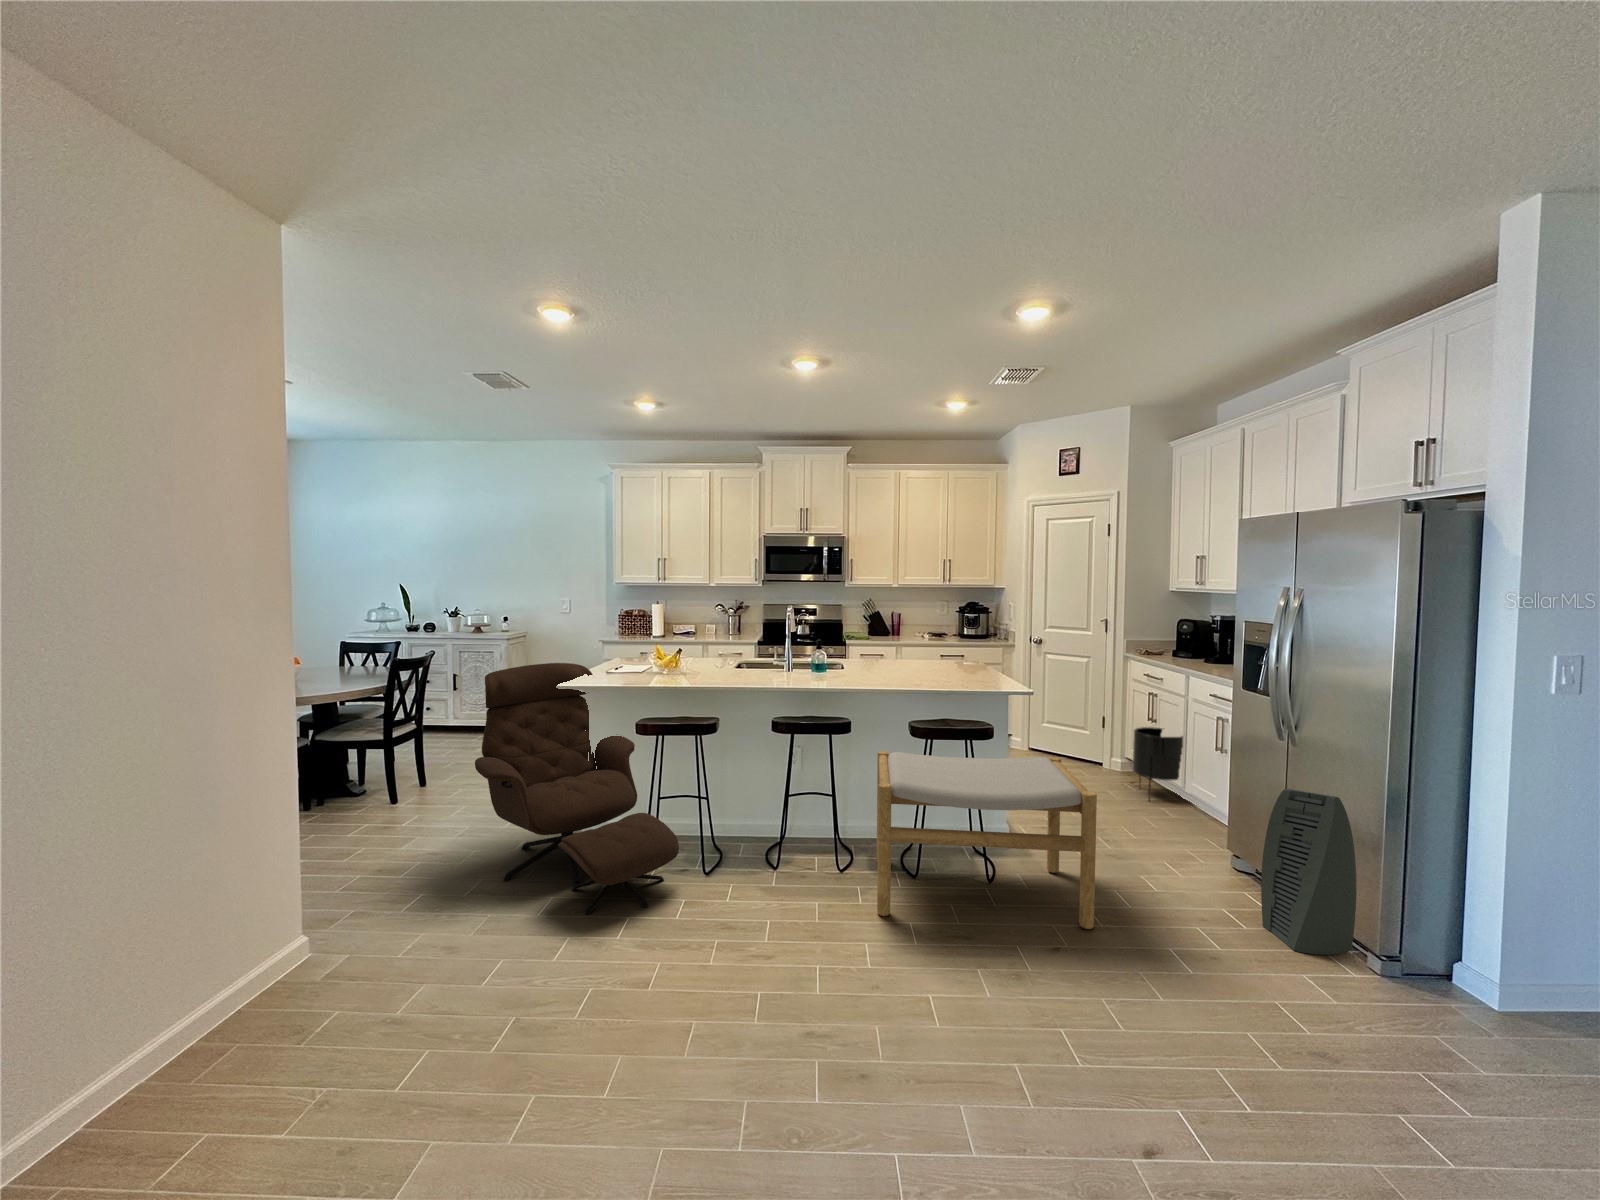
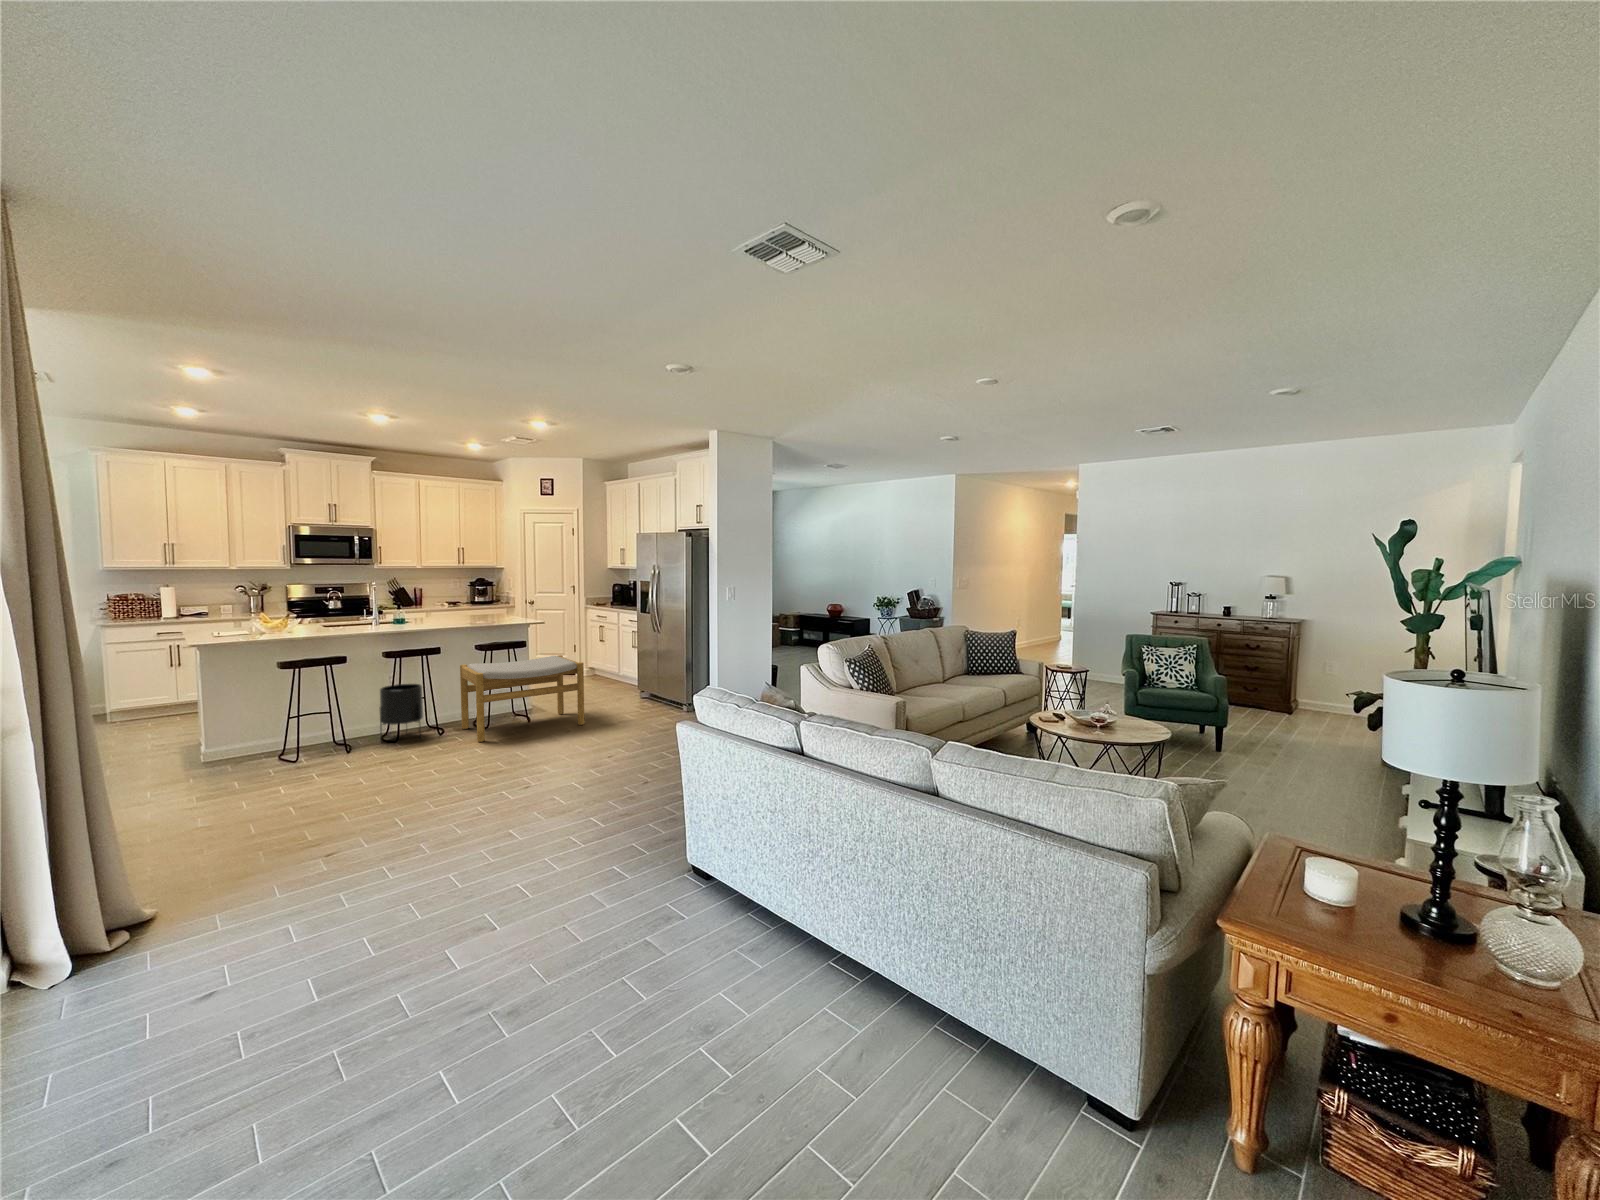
lounge chair: present [475,663,679,914] -> none [124,633,338,788]
planter: present [1133,727,1183,787] -> present [380,684,423,737]
air purifier: present [1261,789,1357,955] -> none [649,651,680,714]

